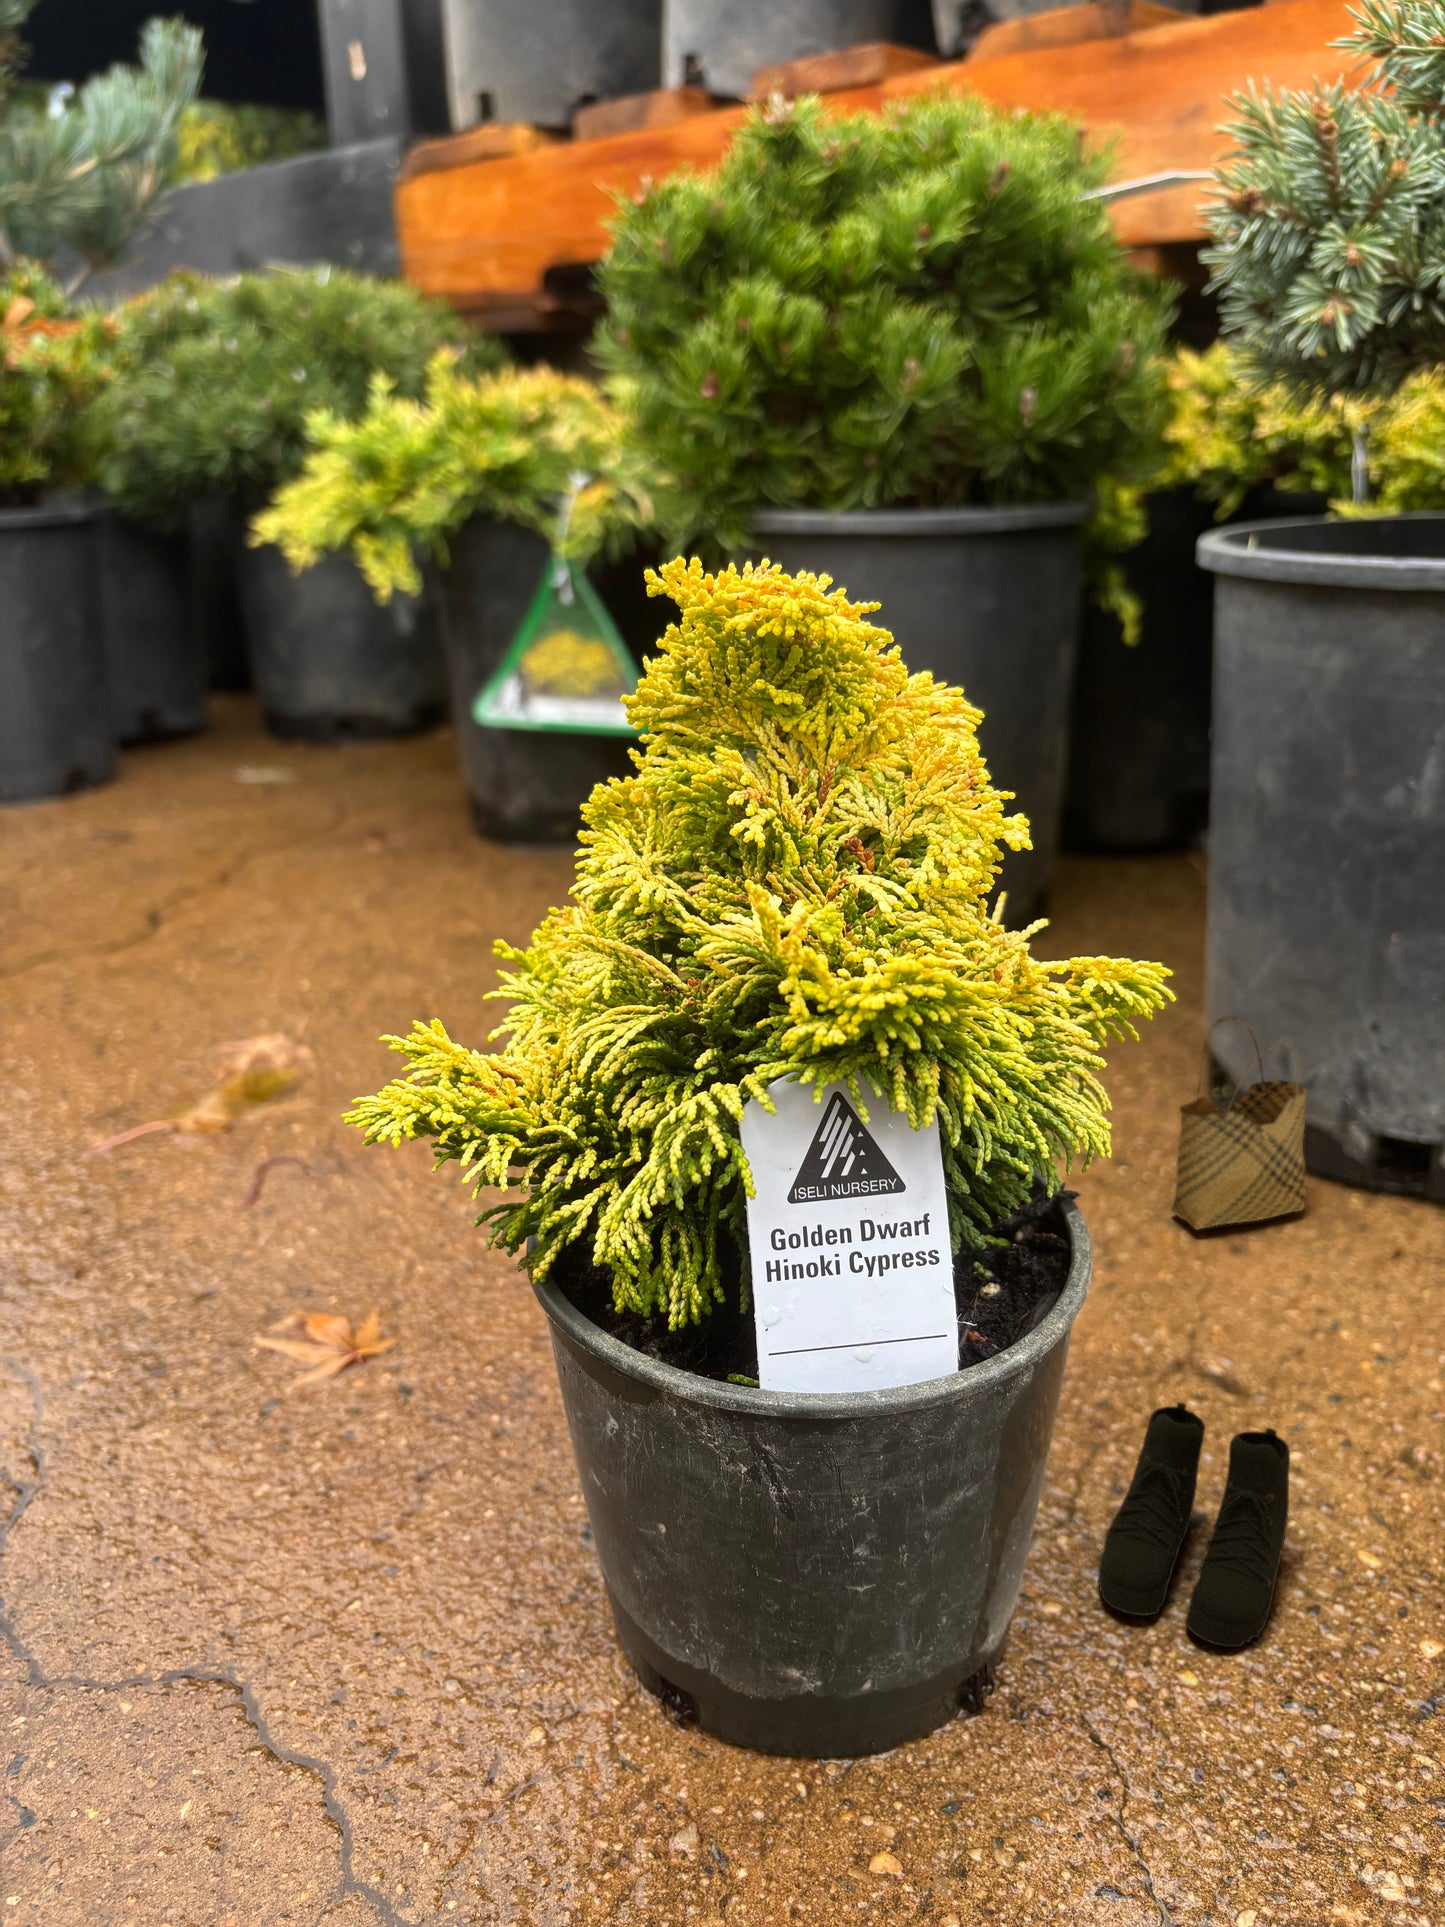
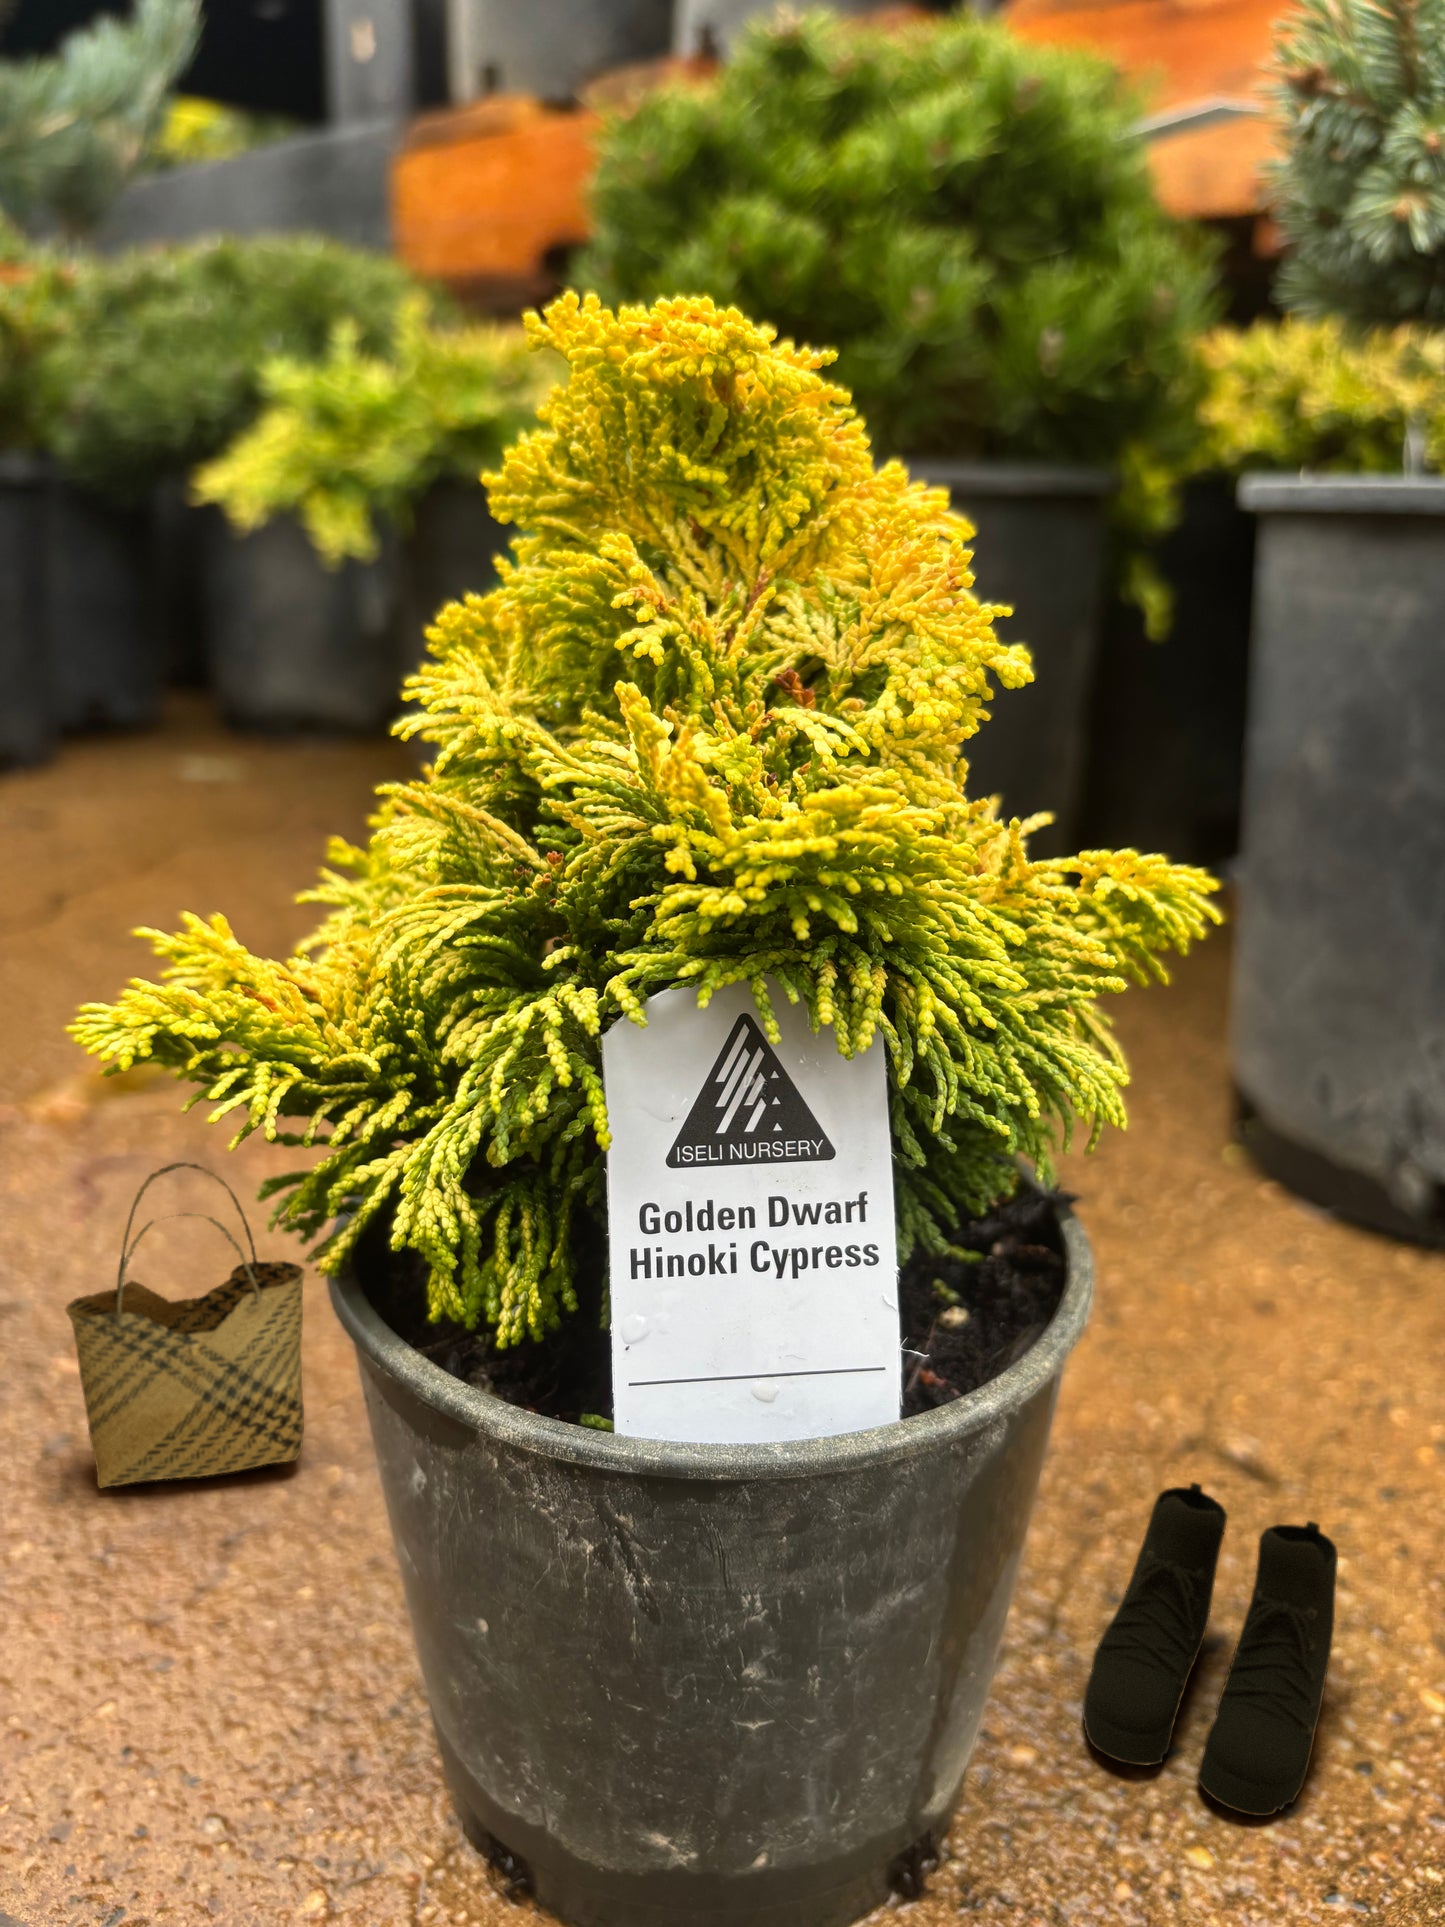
woven basket: present [1171,1016,1307,1230] -> present [65,1163,305,1488]

